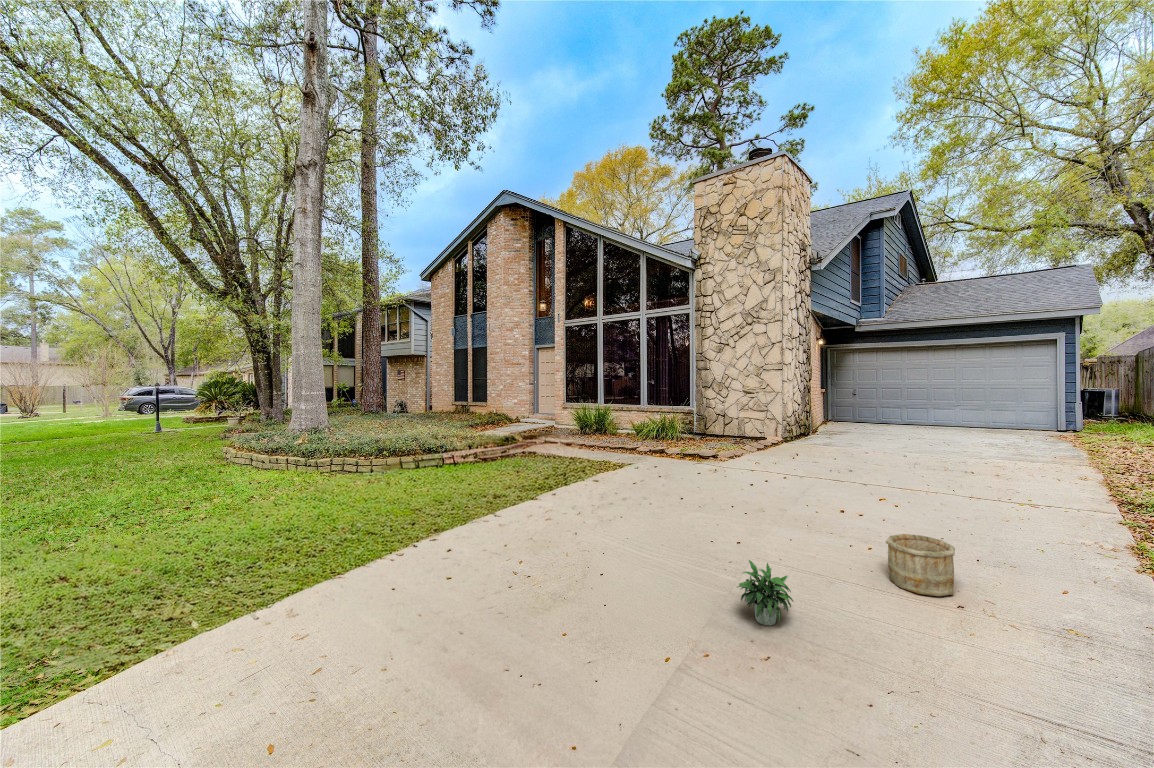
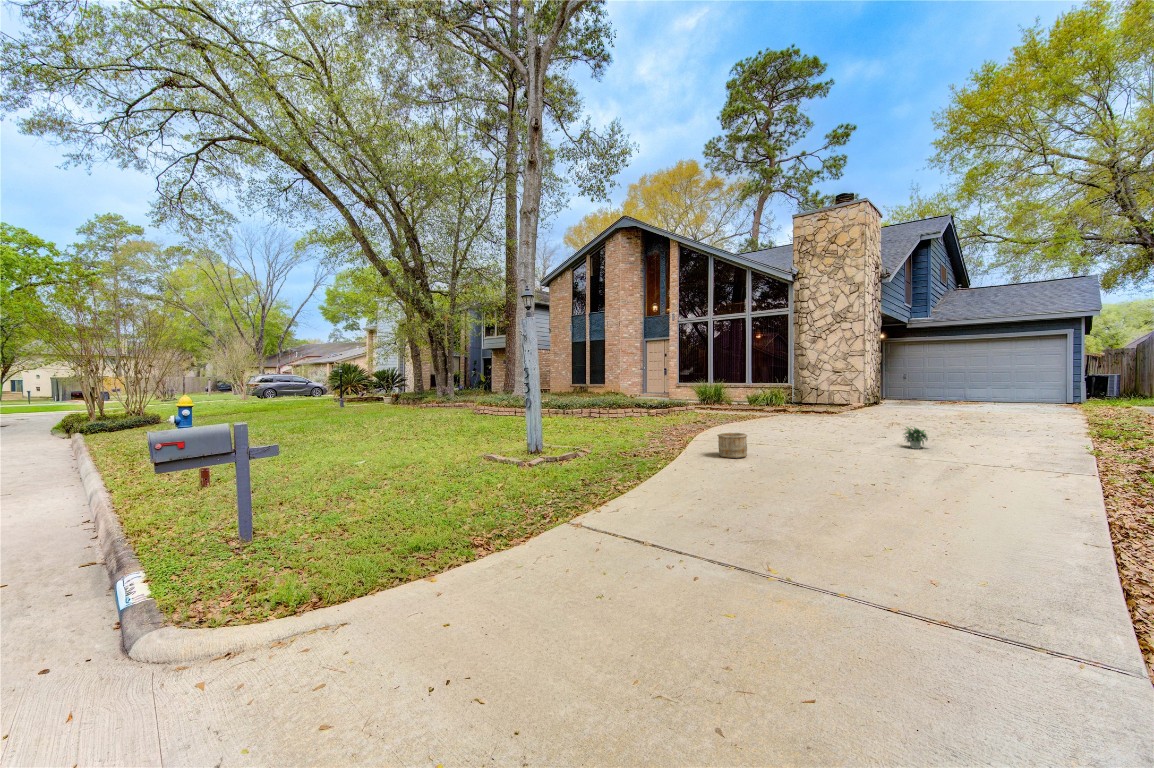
wooden bucket: present [886,534,955,596] -> present [717,433,747,458]

